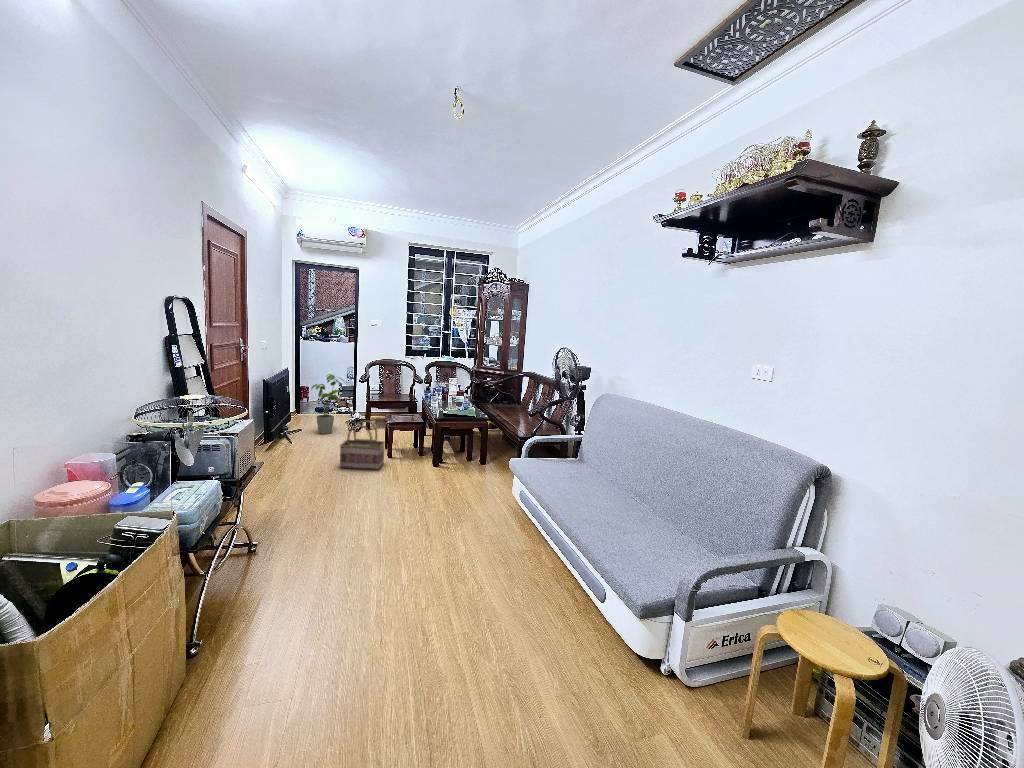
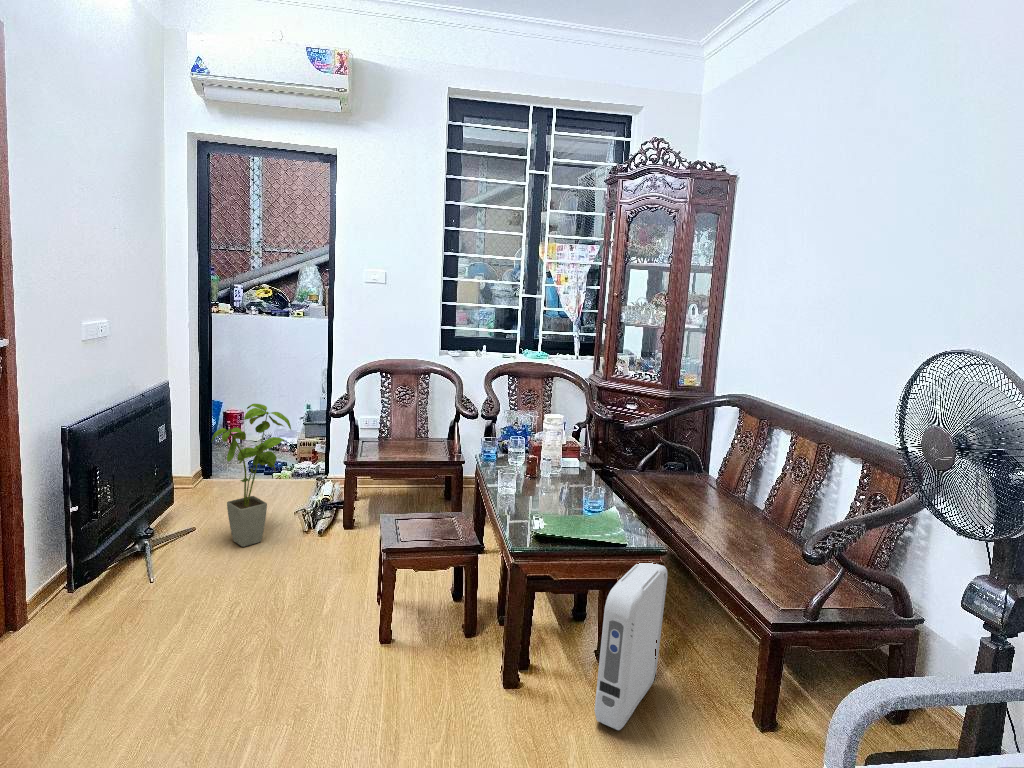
air purifier: none [463,419,489,471] -> present [595,562,667,730]
basket: present [340,420,385,470] -> none [240,557,372,712]

